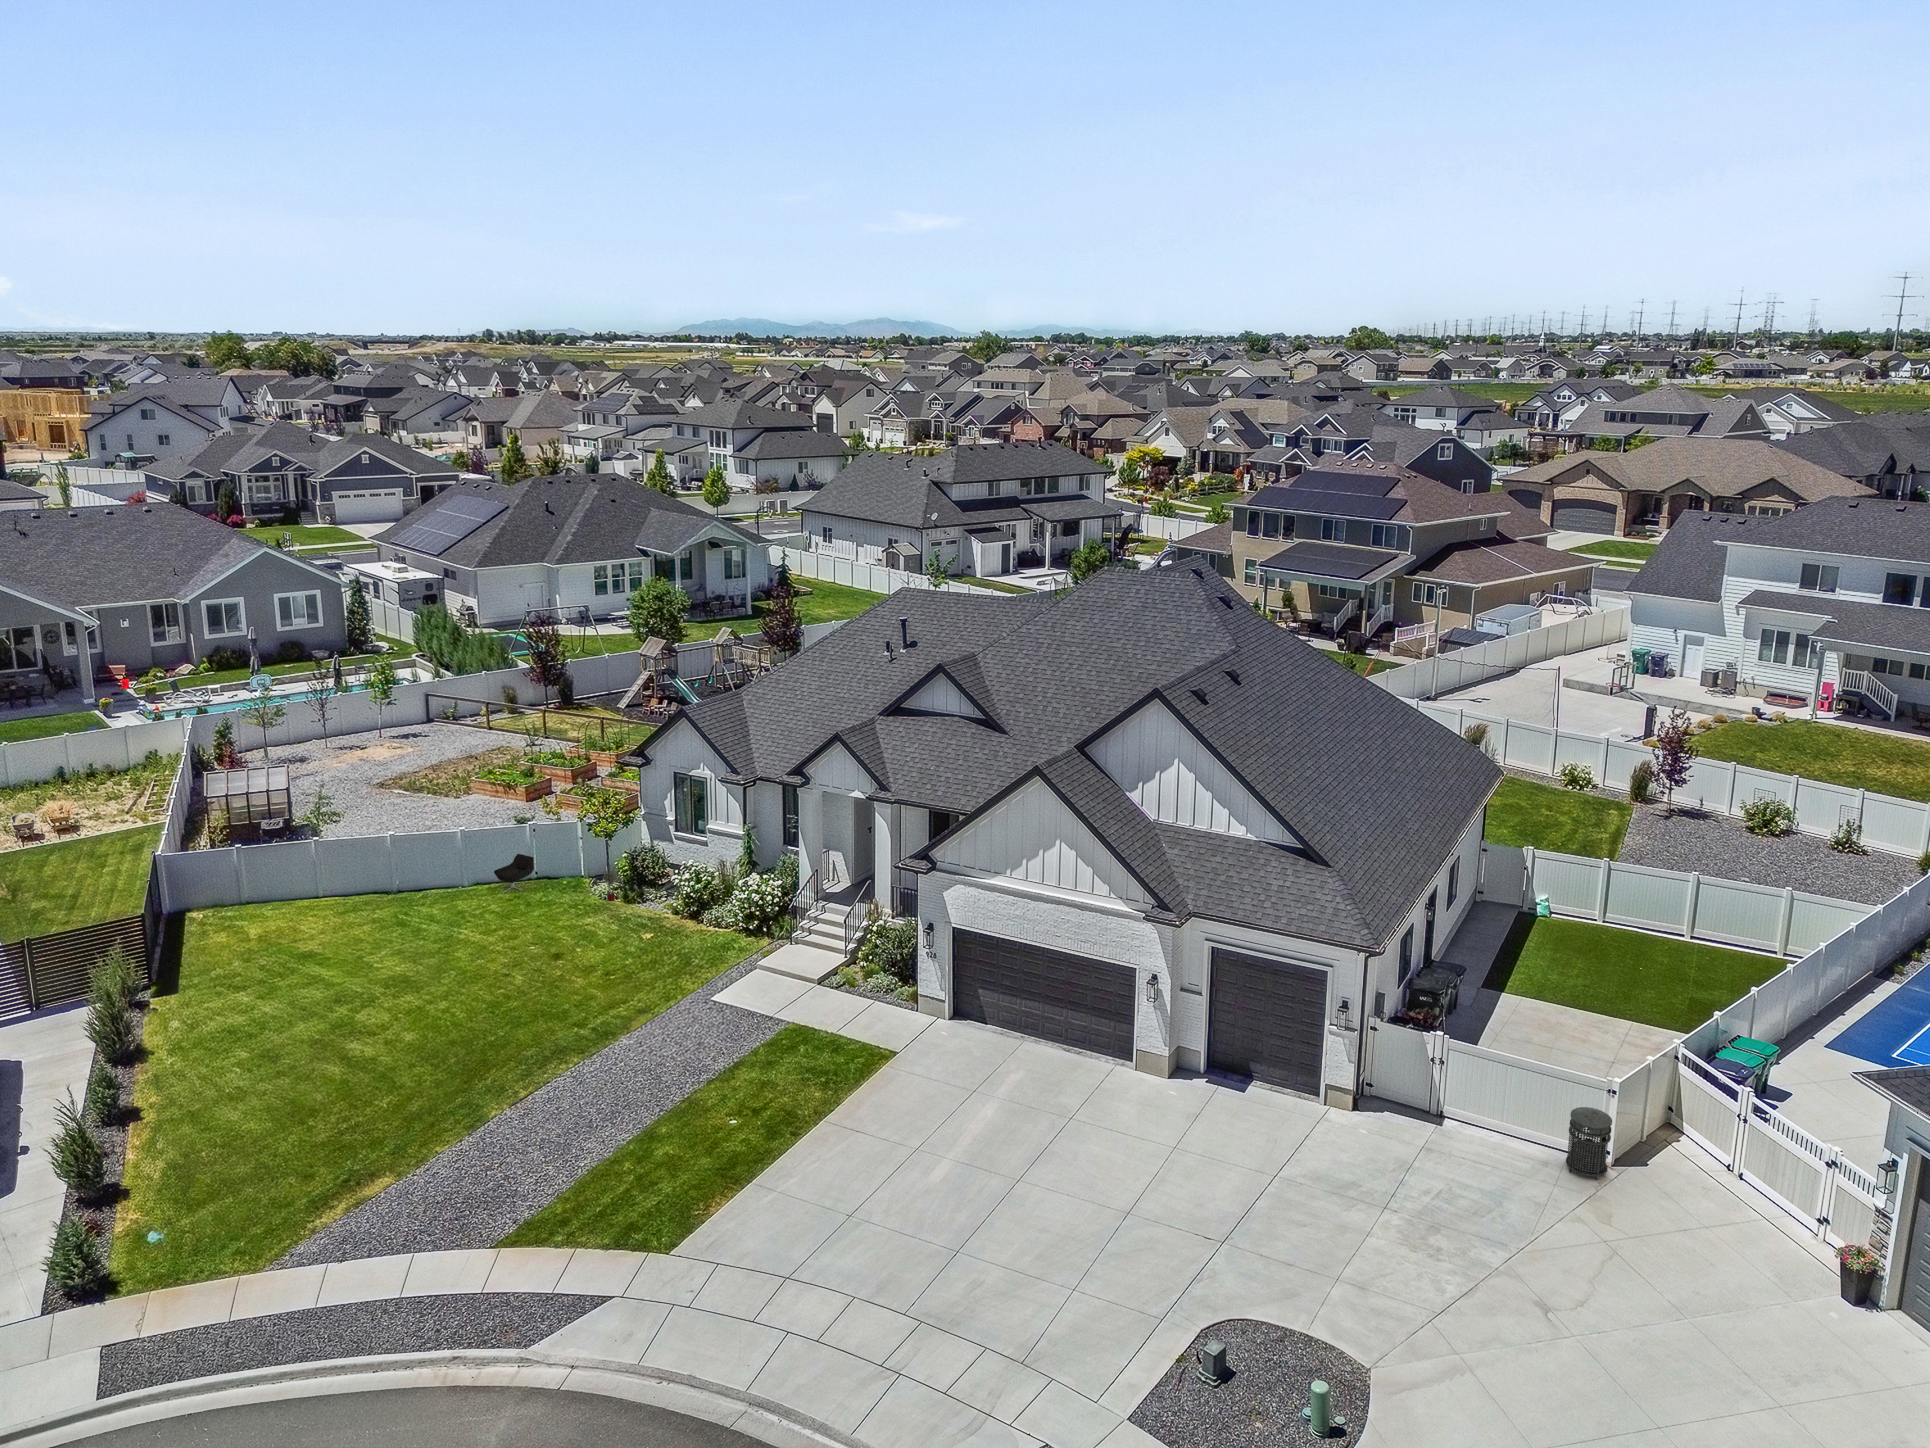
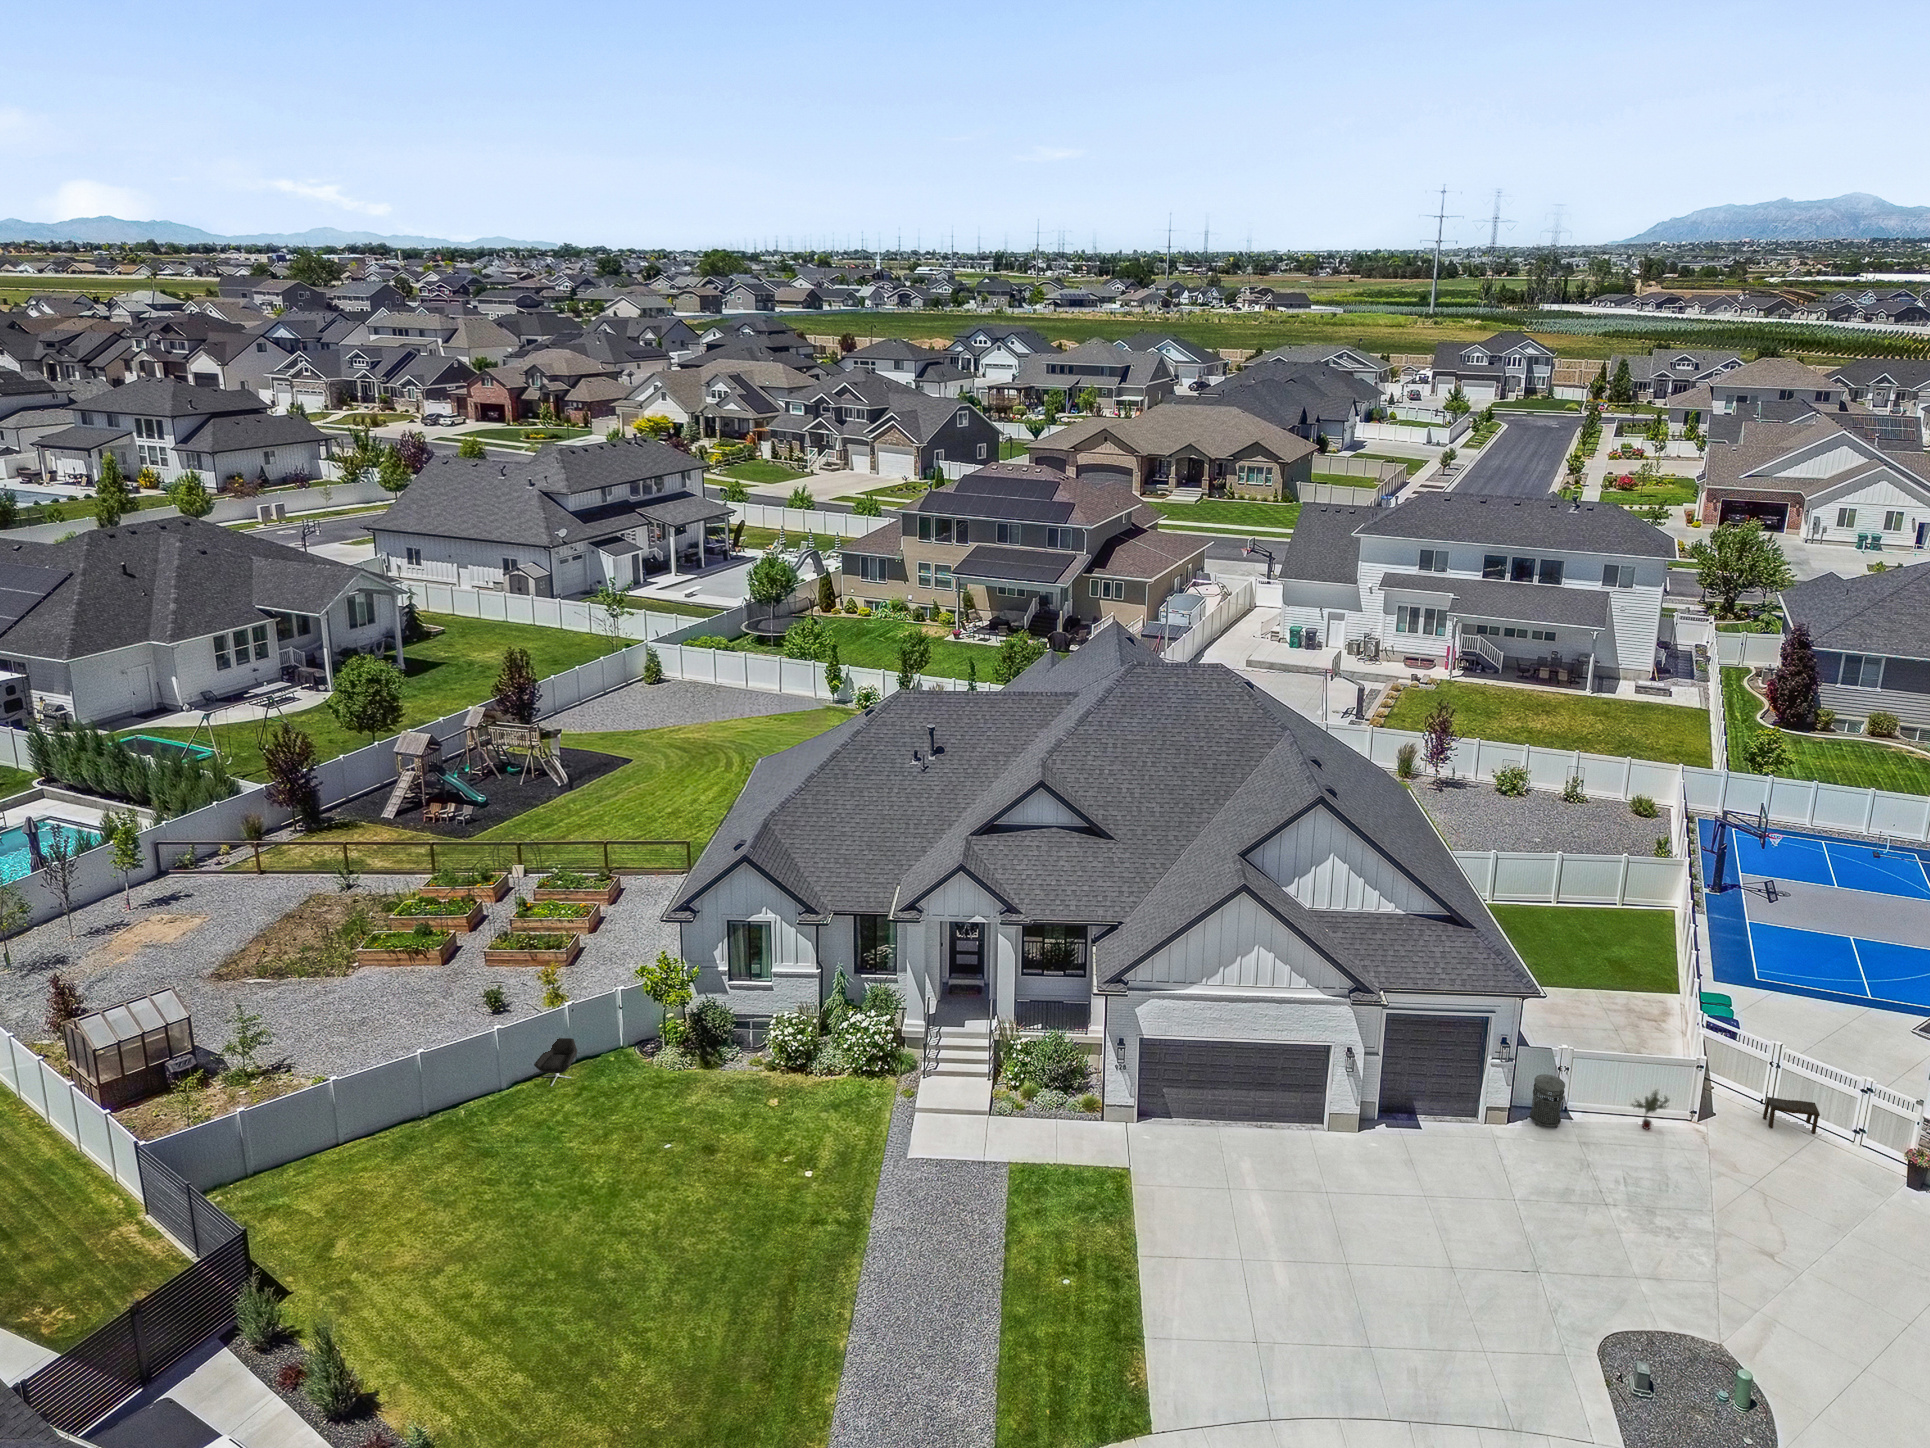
potted tree: present [603,865,623,901] -> present [1632,1090,1669,1129]
trash can: present [1566,1107,1612,1180] -> present [1530,1074,1565,1128]
bench: none [1688,1148,1761,1208] -> present [1763,1097,1820,1134]

